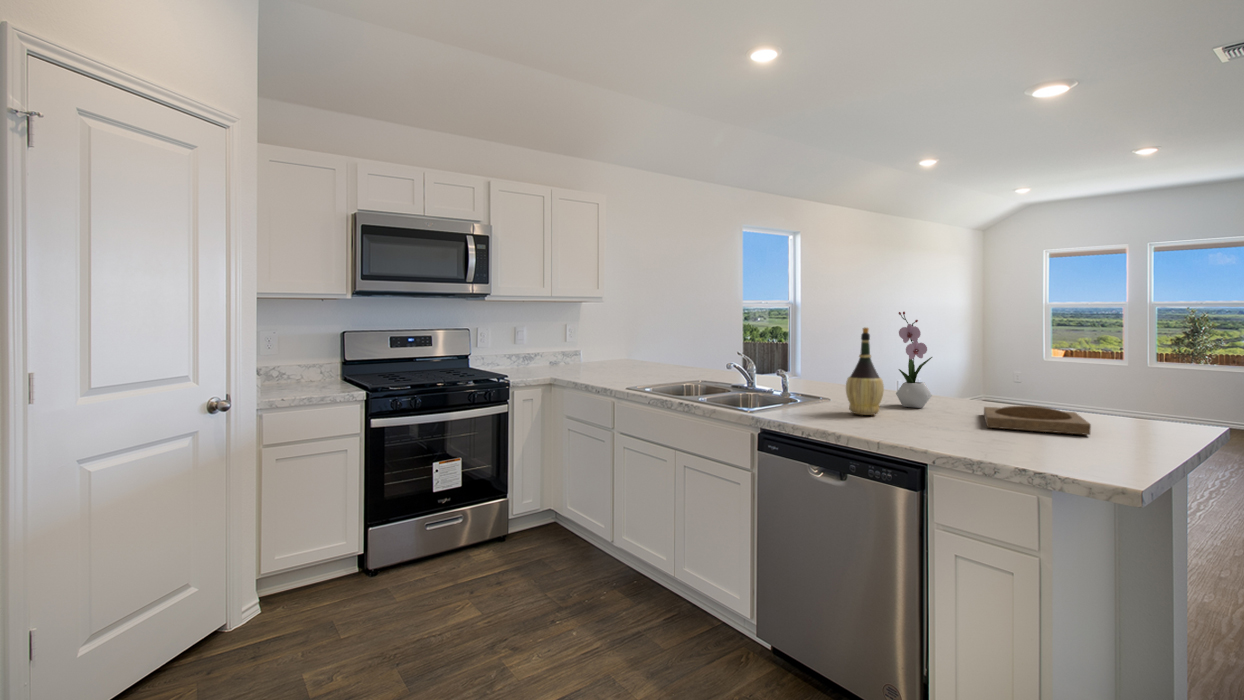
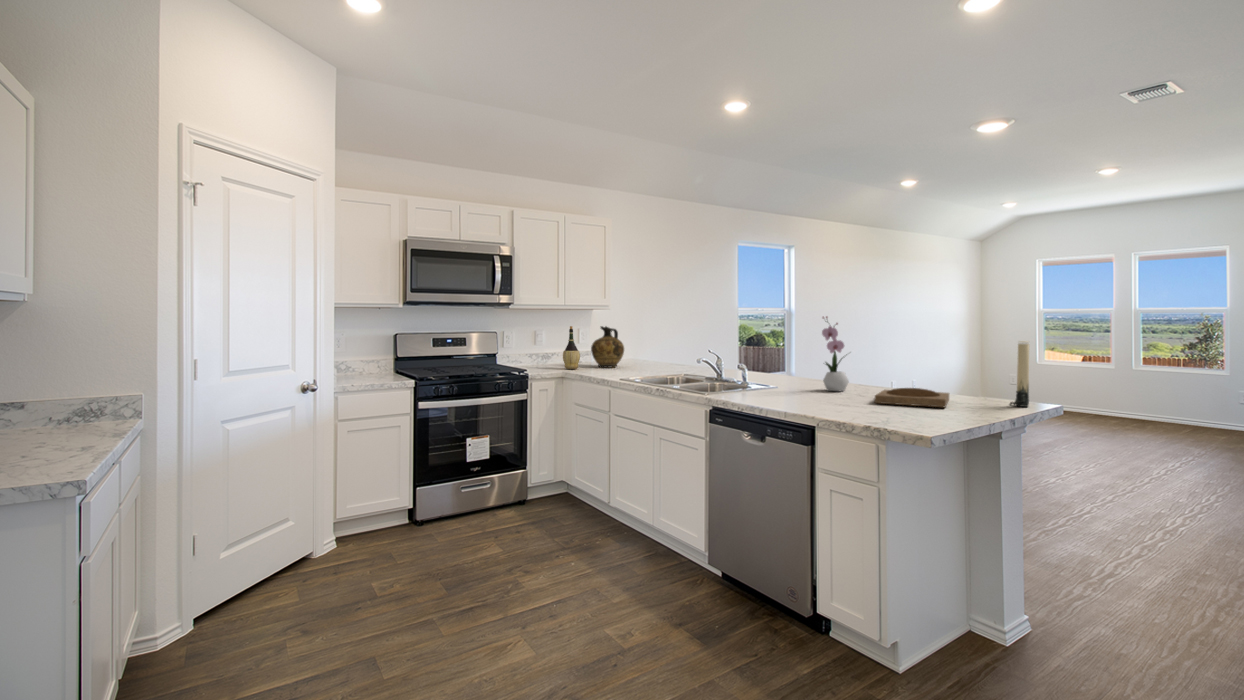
ceramic jug: none [583,322,623,372] -> present [591,326,624,368]
wine bottle: present [846,328,884,415] -> present [563,326,580,369]
candle: none [1163,346,1196,433] -> present [1010,341,1029,407]

